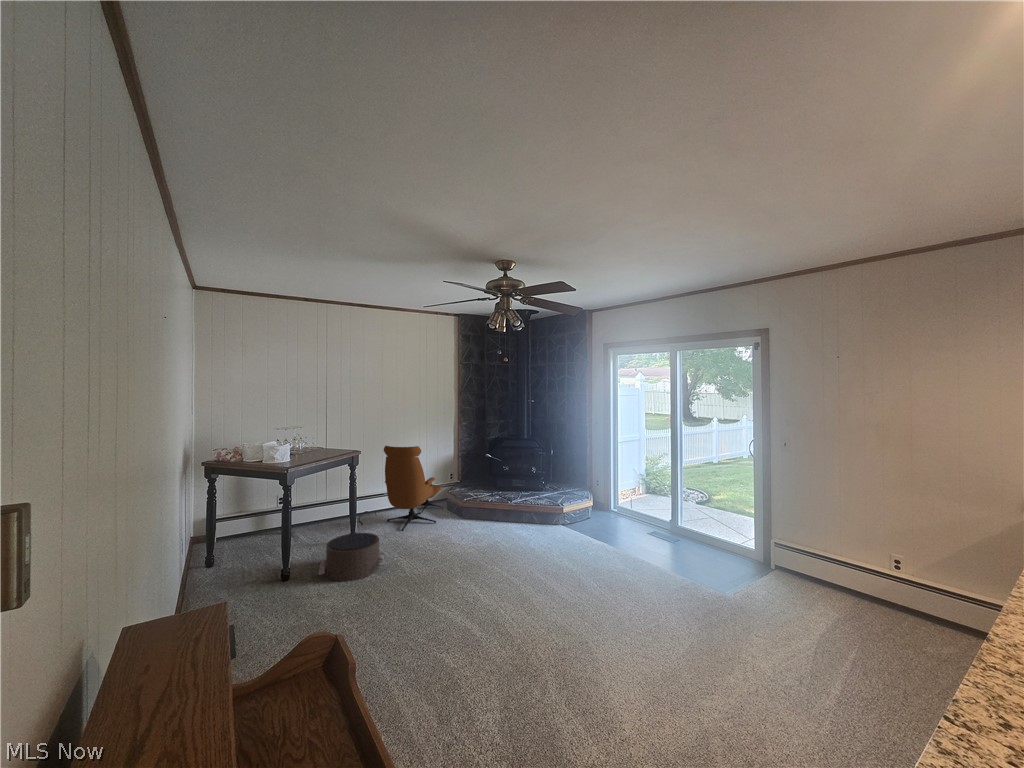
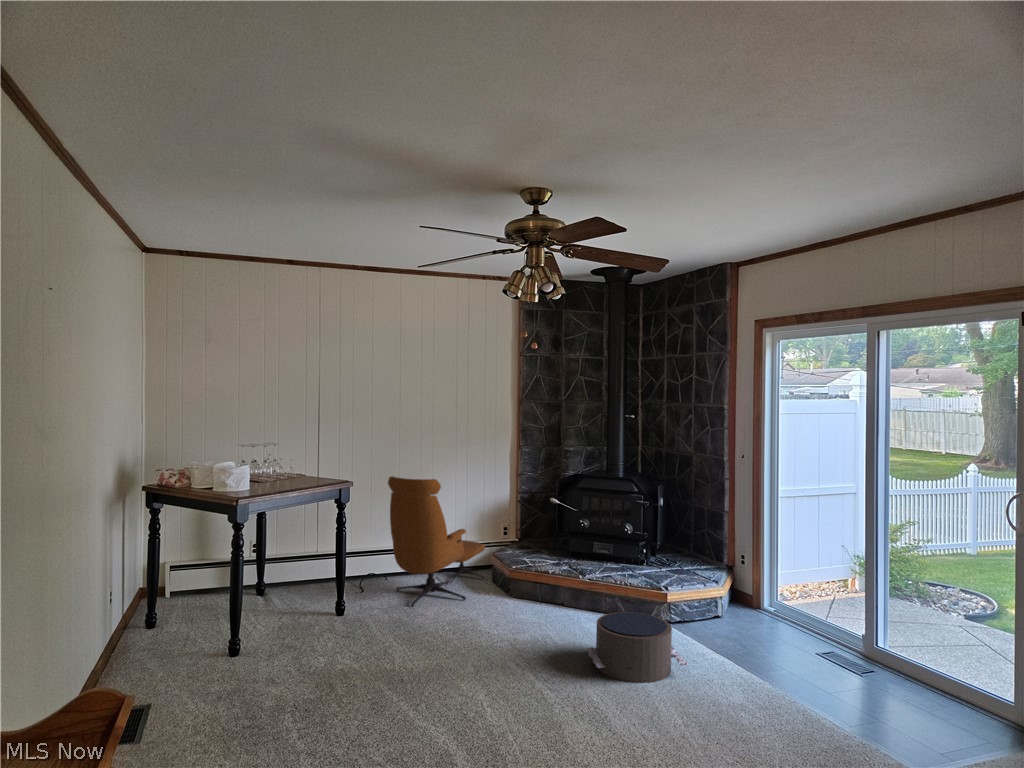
pouf: present [319,533,386,581] -> present [587,612,688,683]

